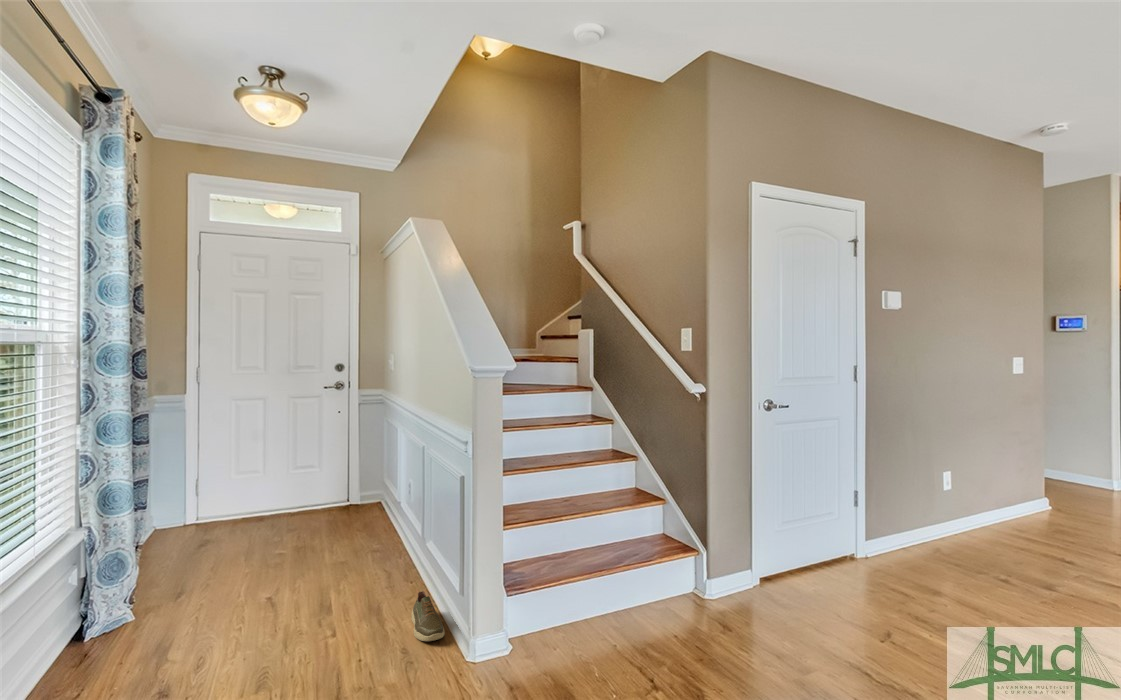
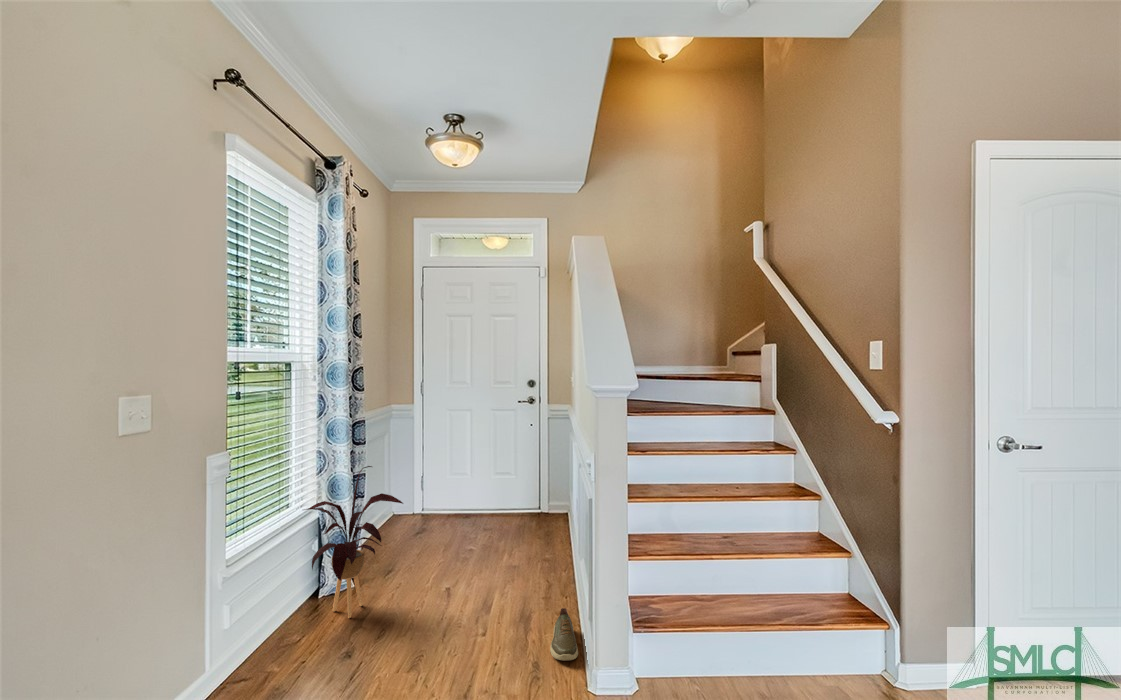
house plant: none [68,468,222,655] -> present [305,466,403,618]

